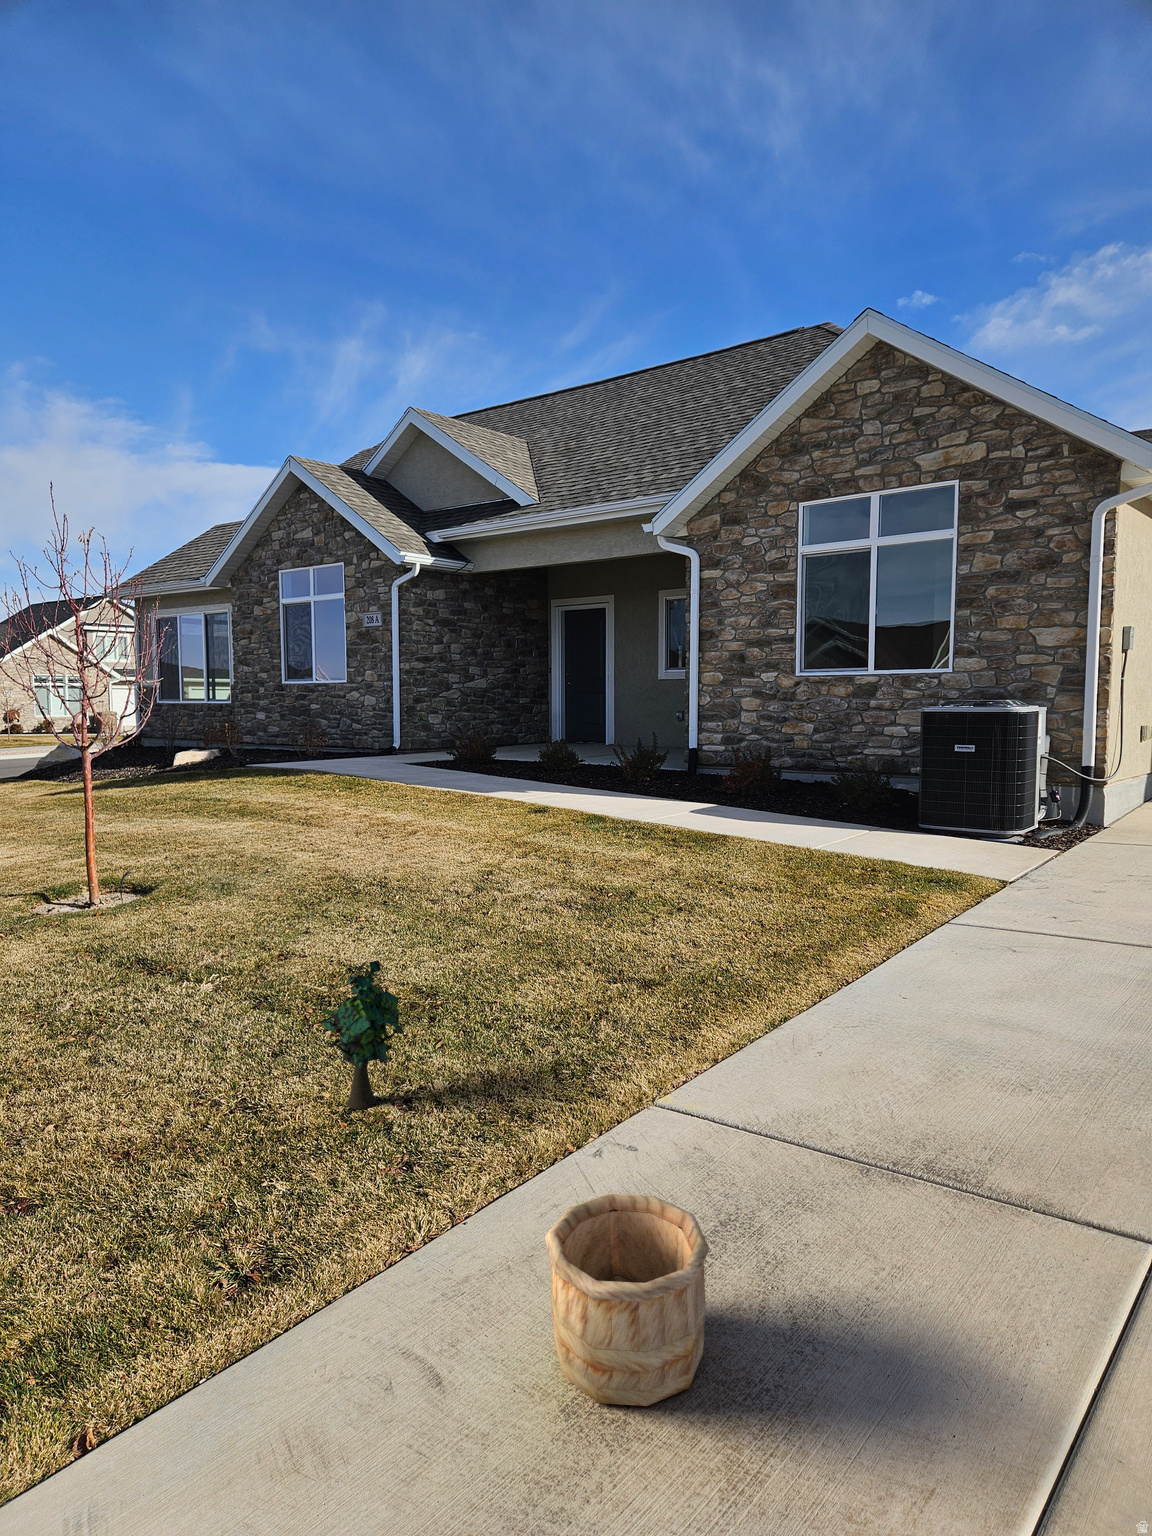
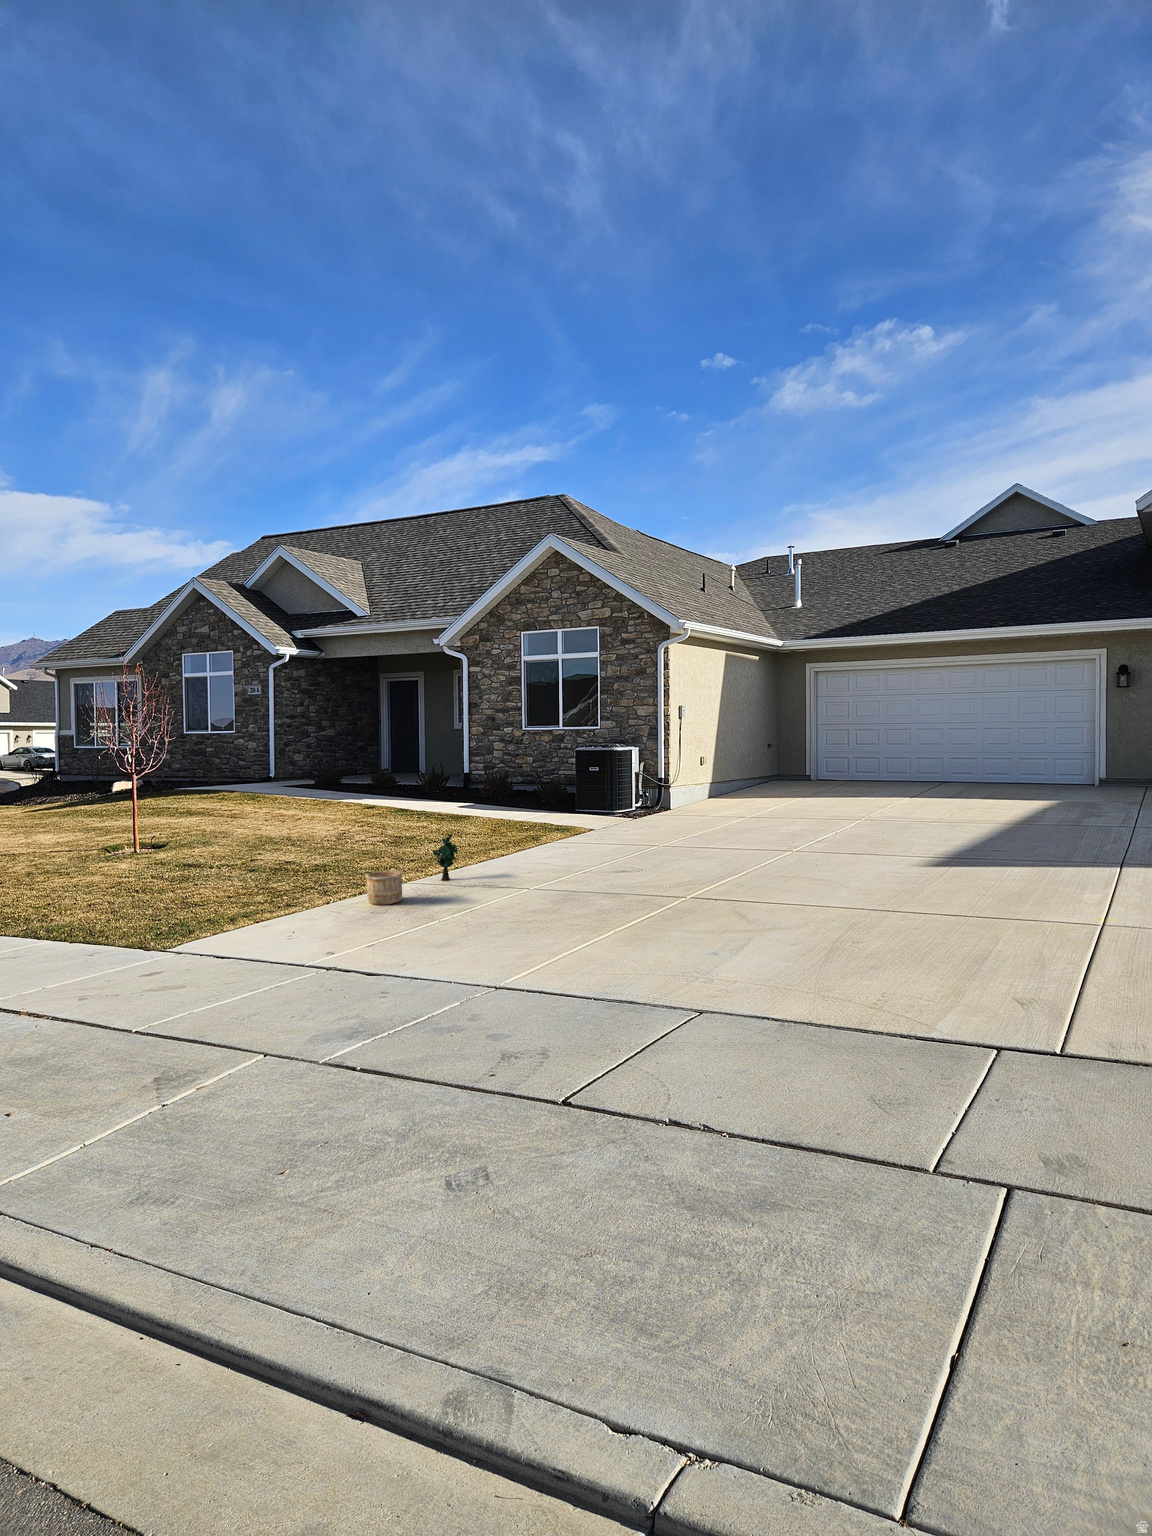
decorative plant: present [315,960,404,1109] -> present [432,834,458,881]

